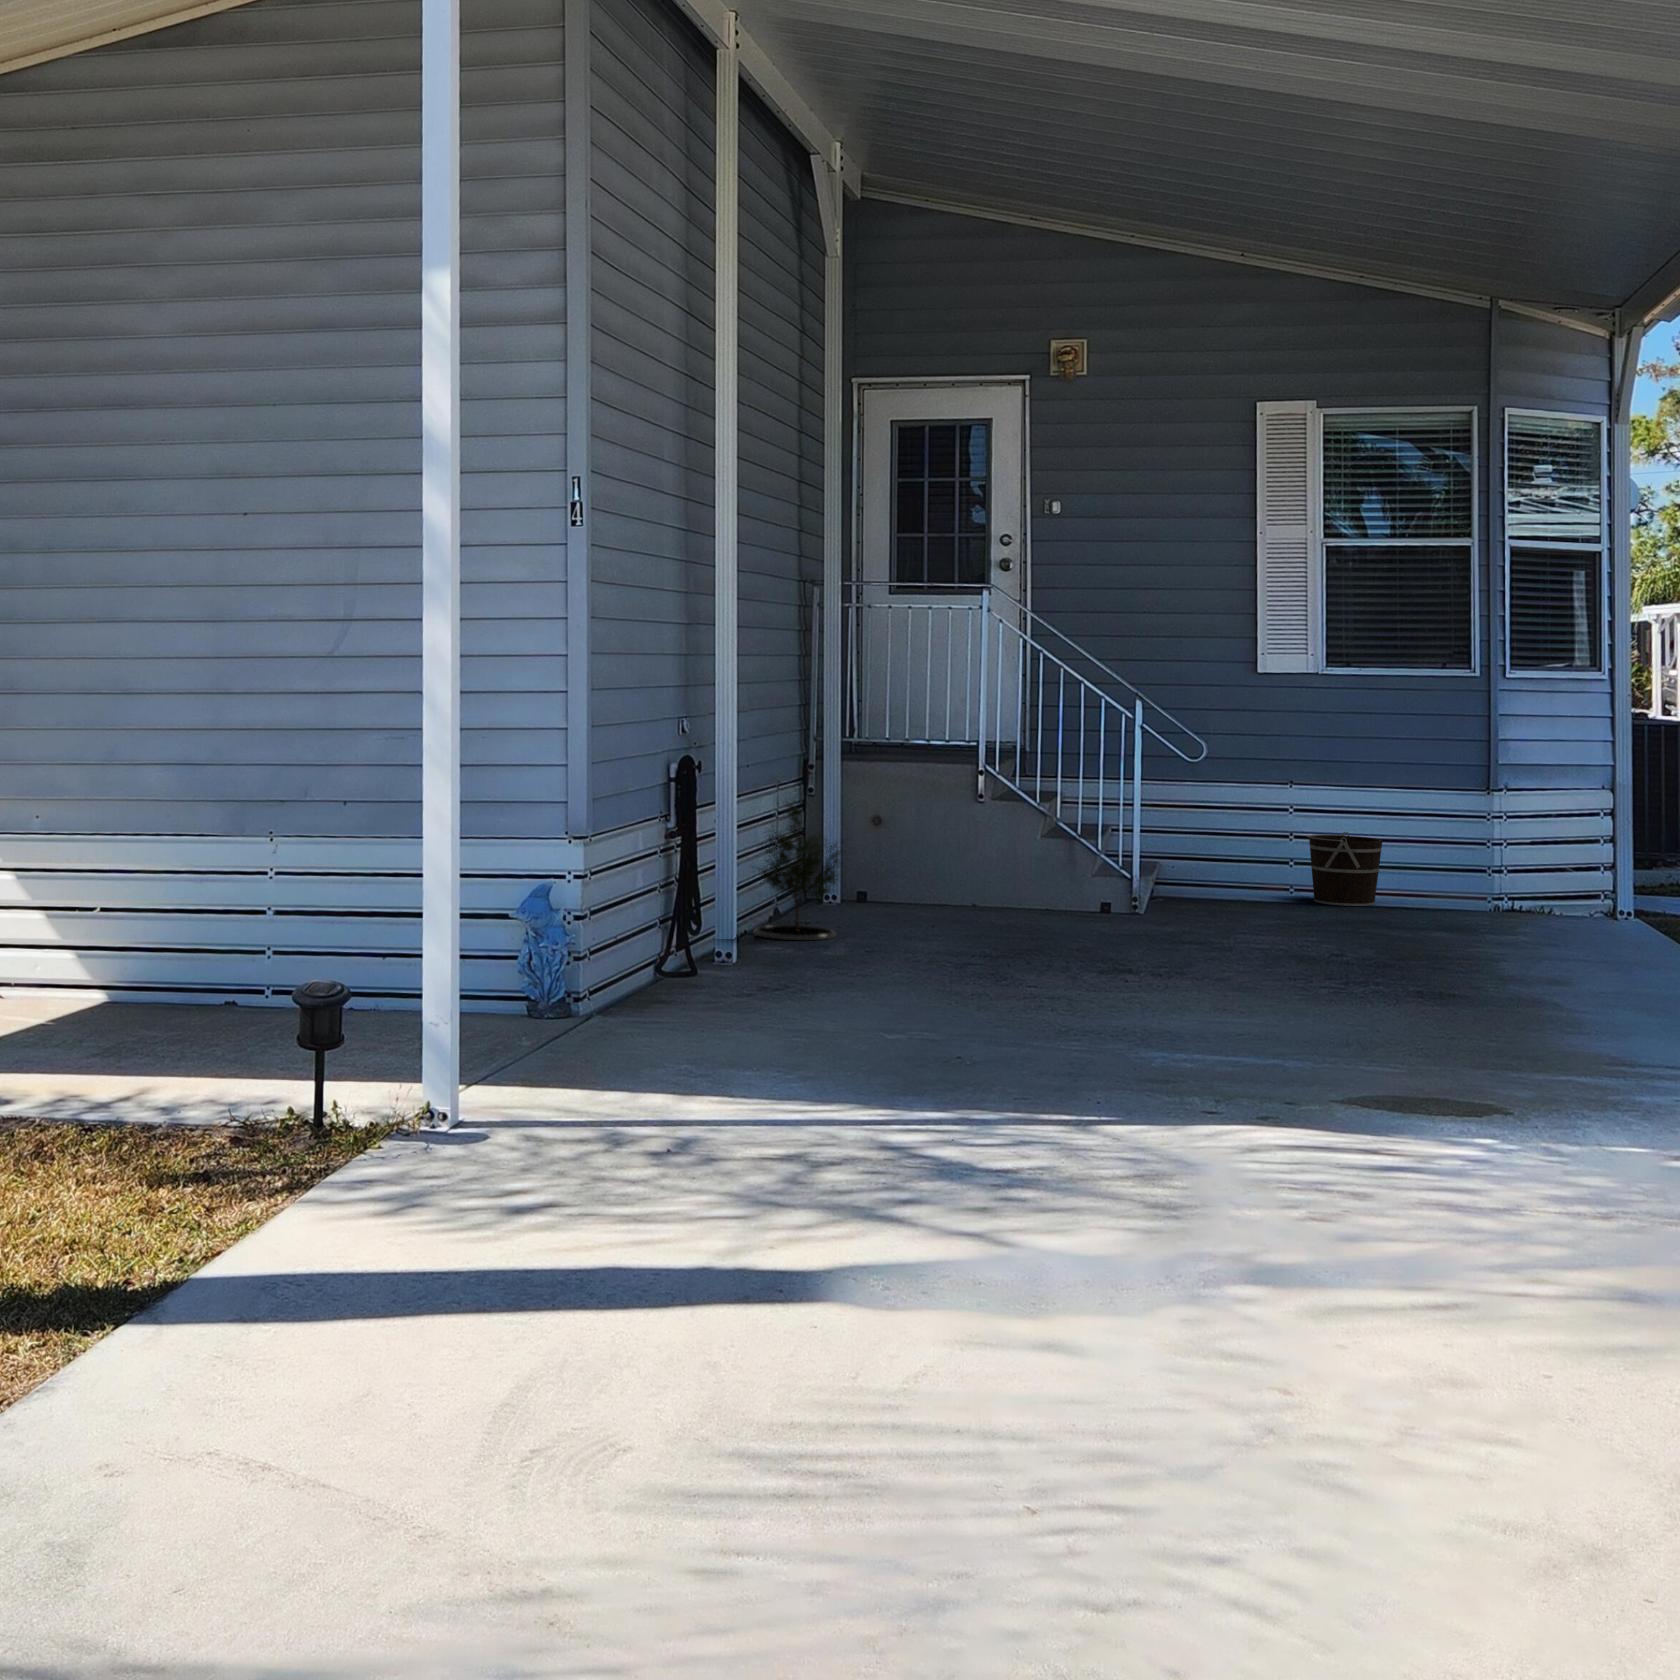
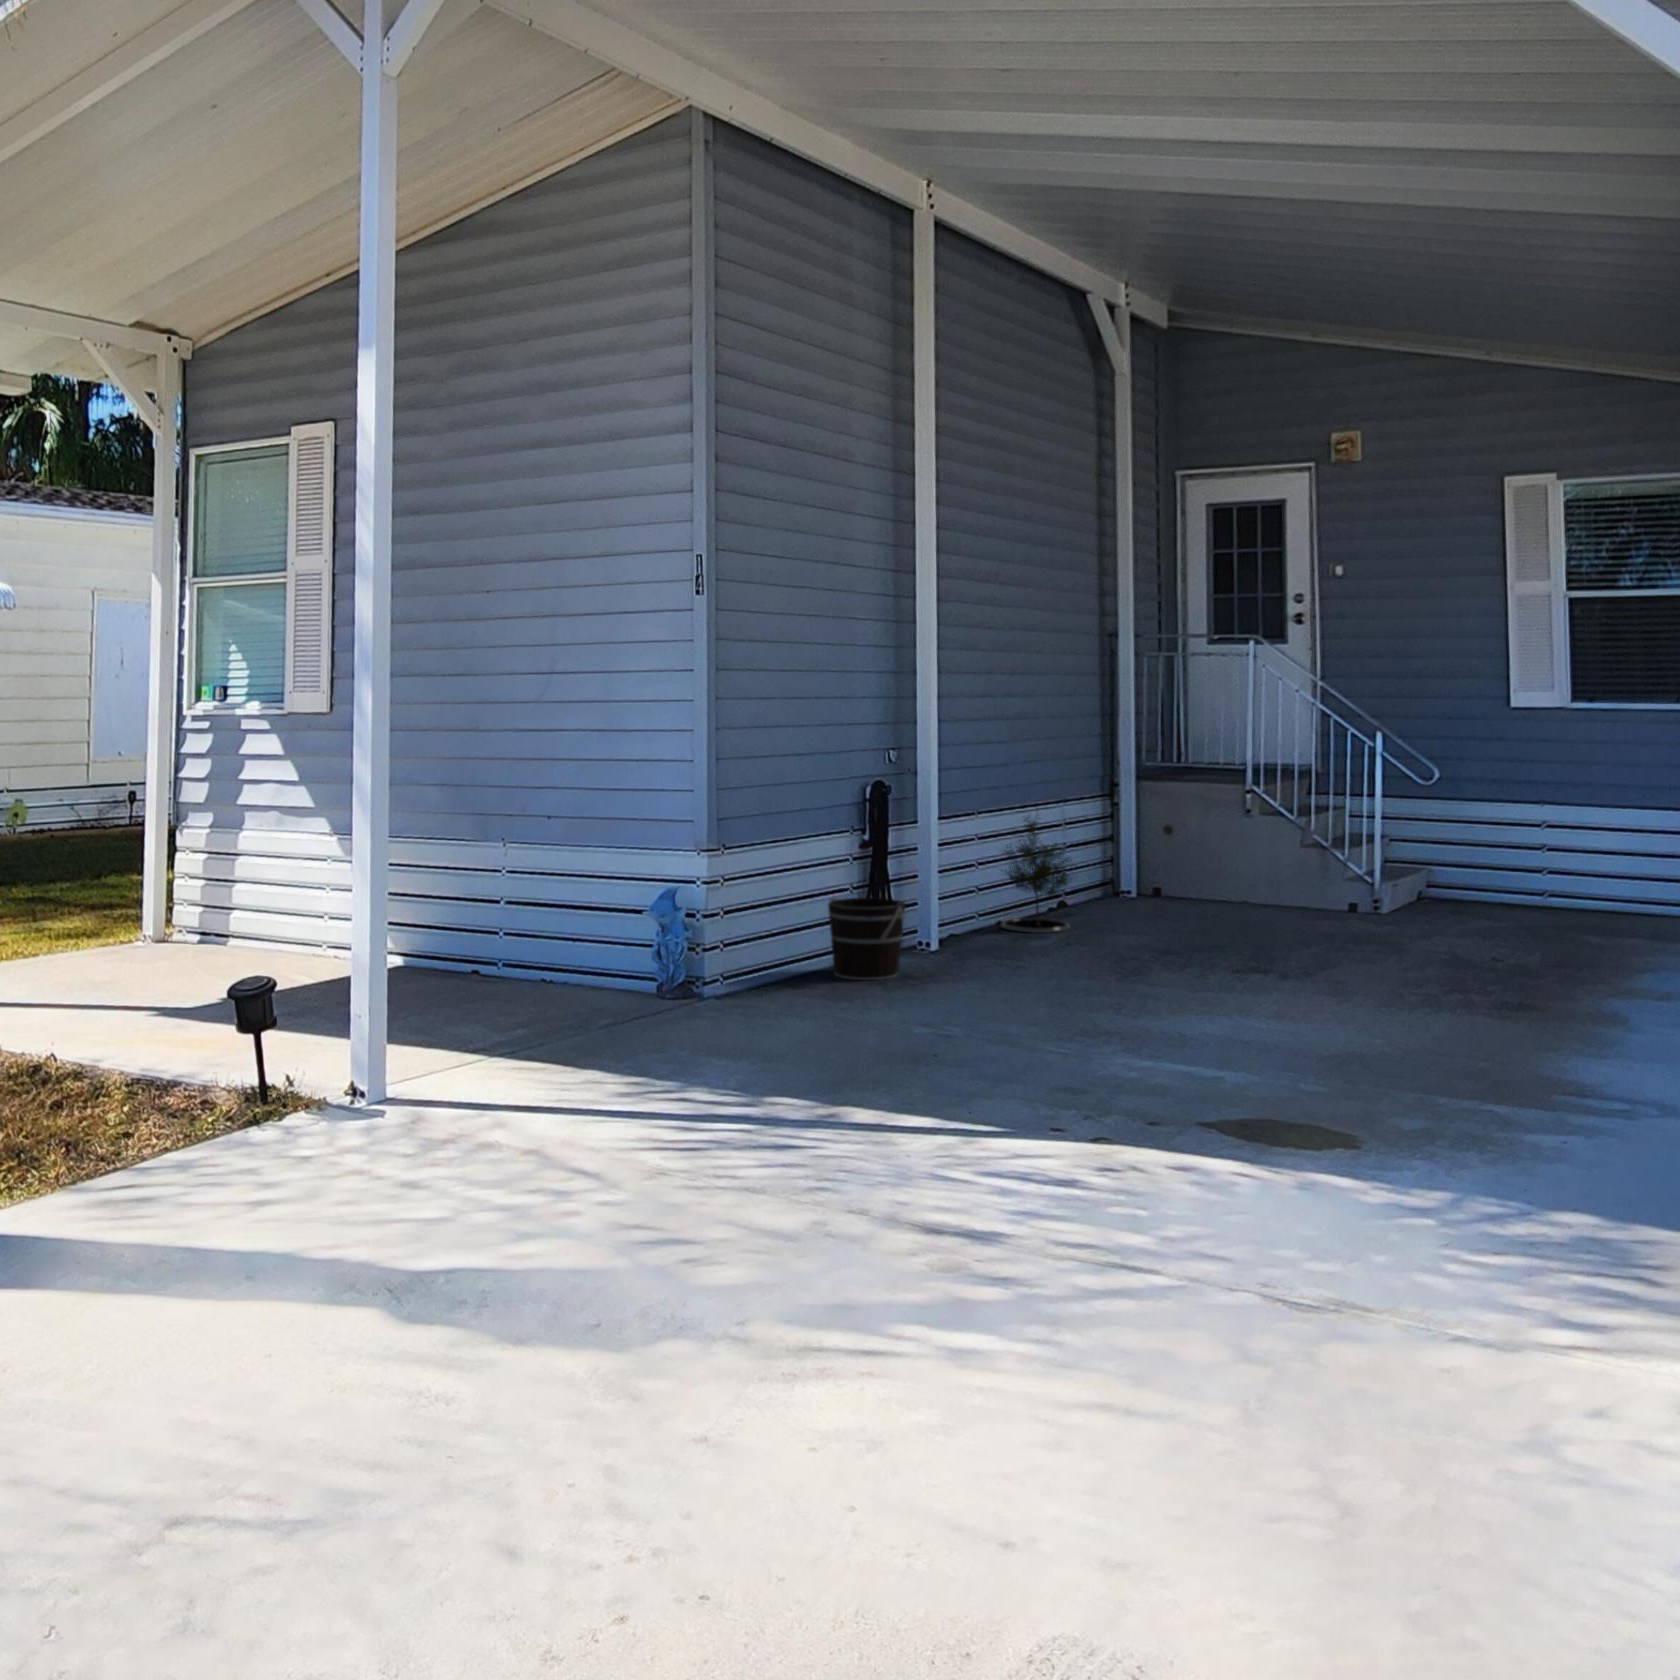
bucket: present [1306,832,1382,906] -> present [828,896,906,980]

